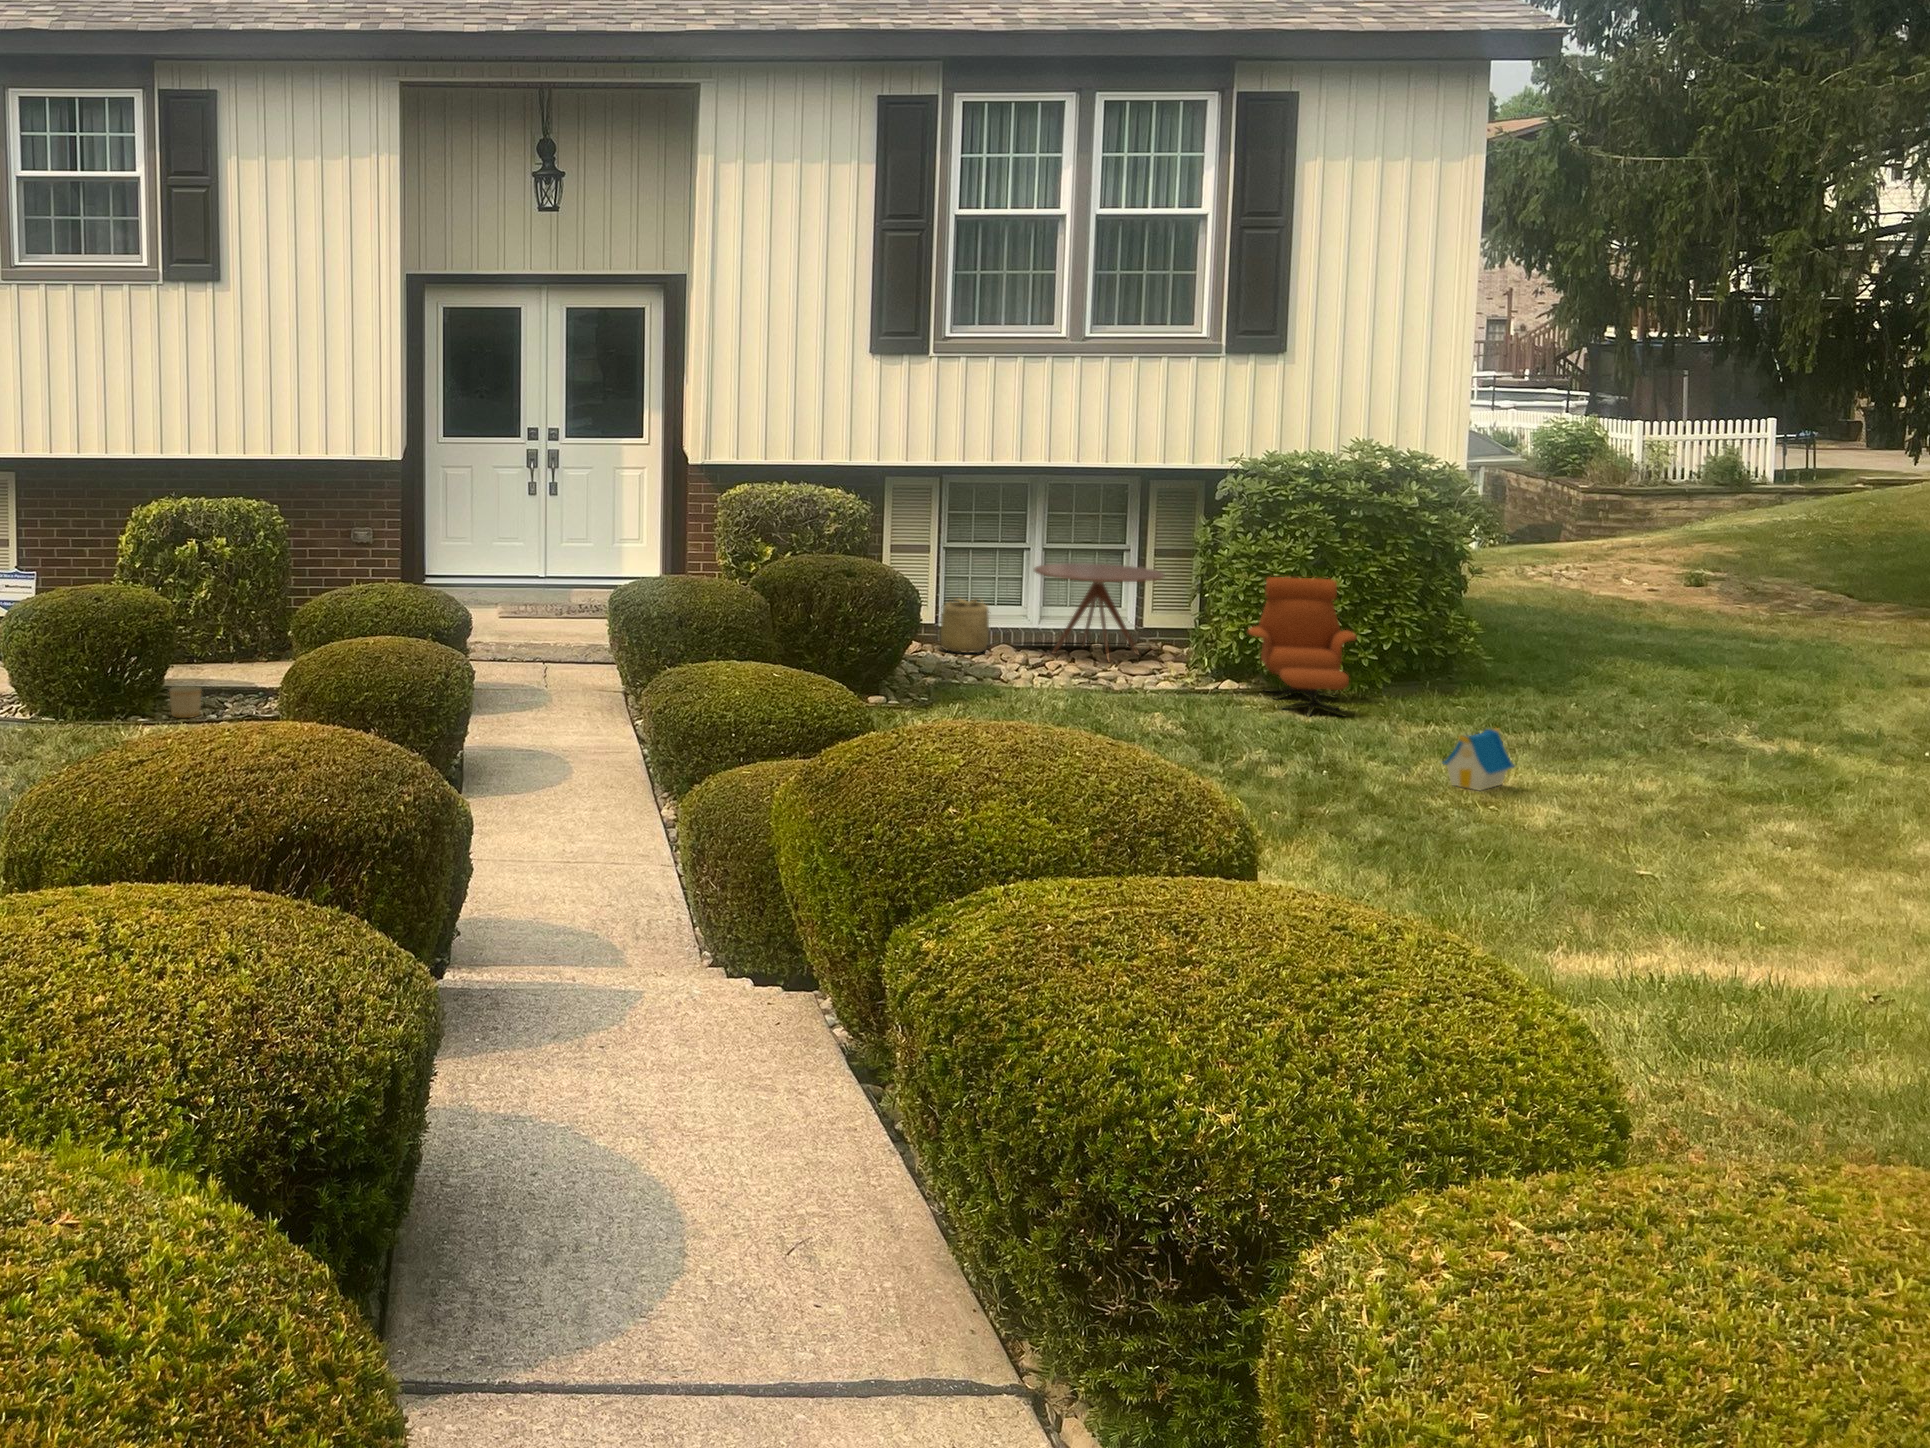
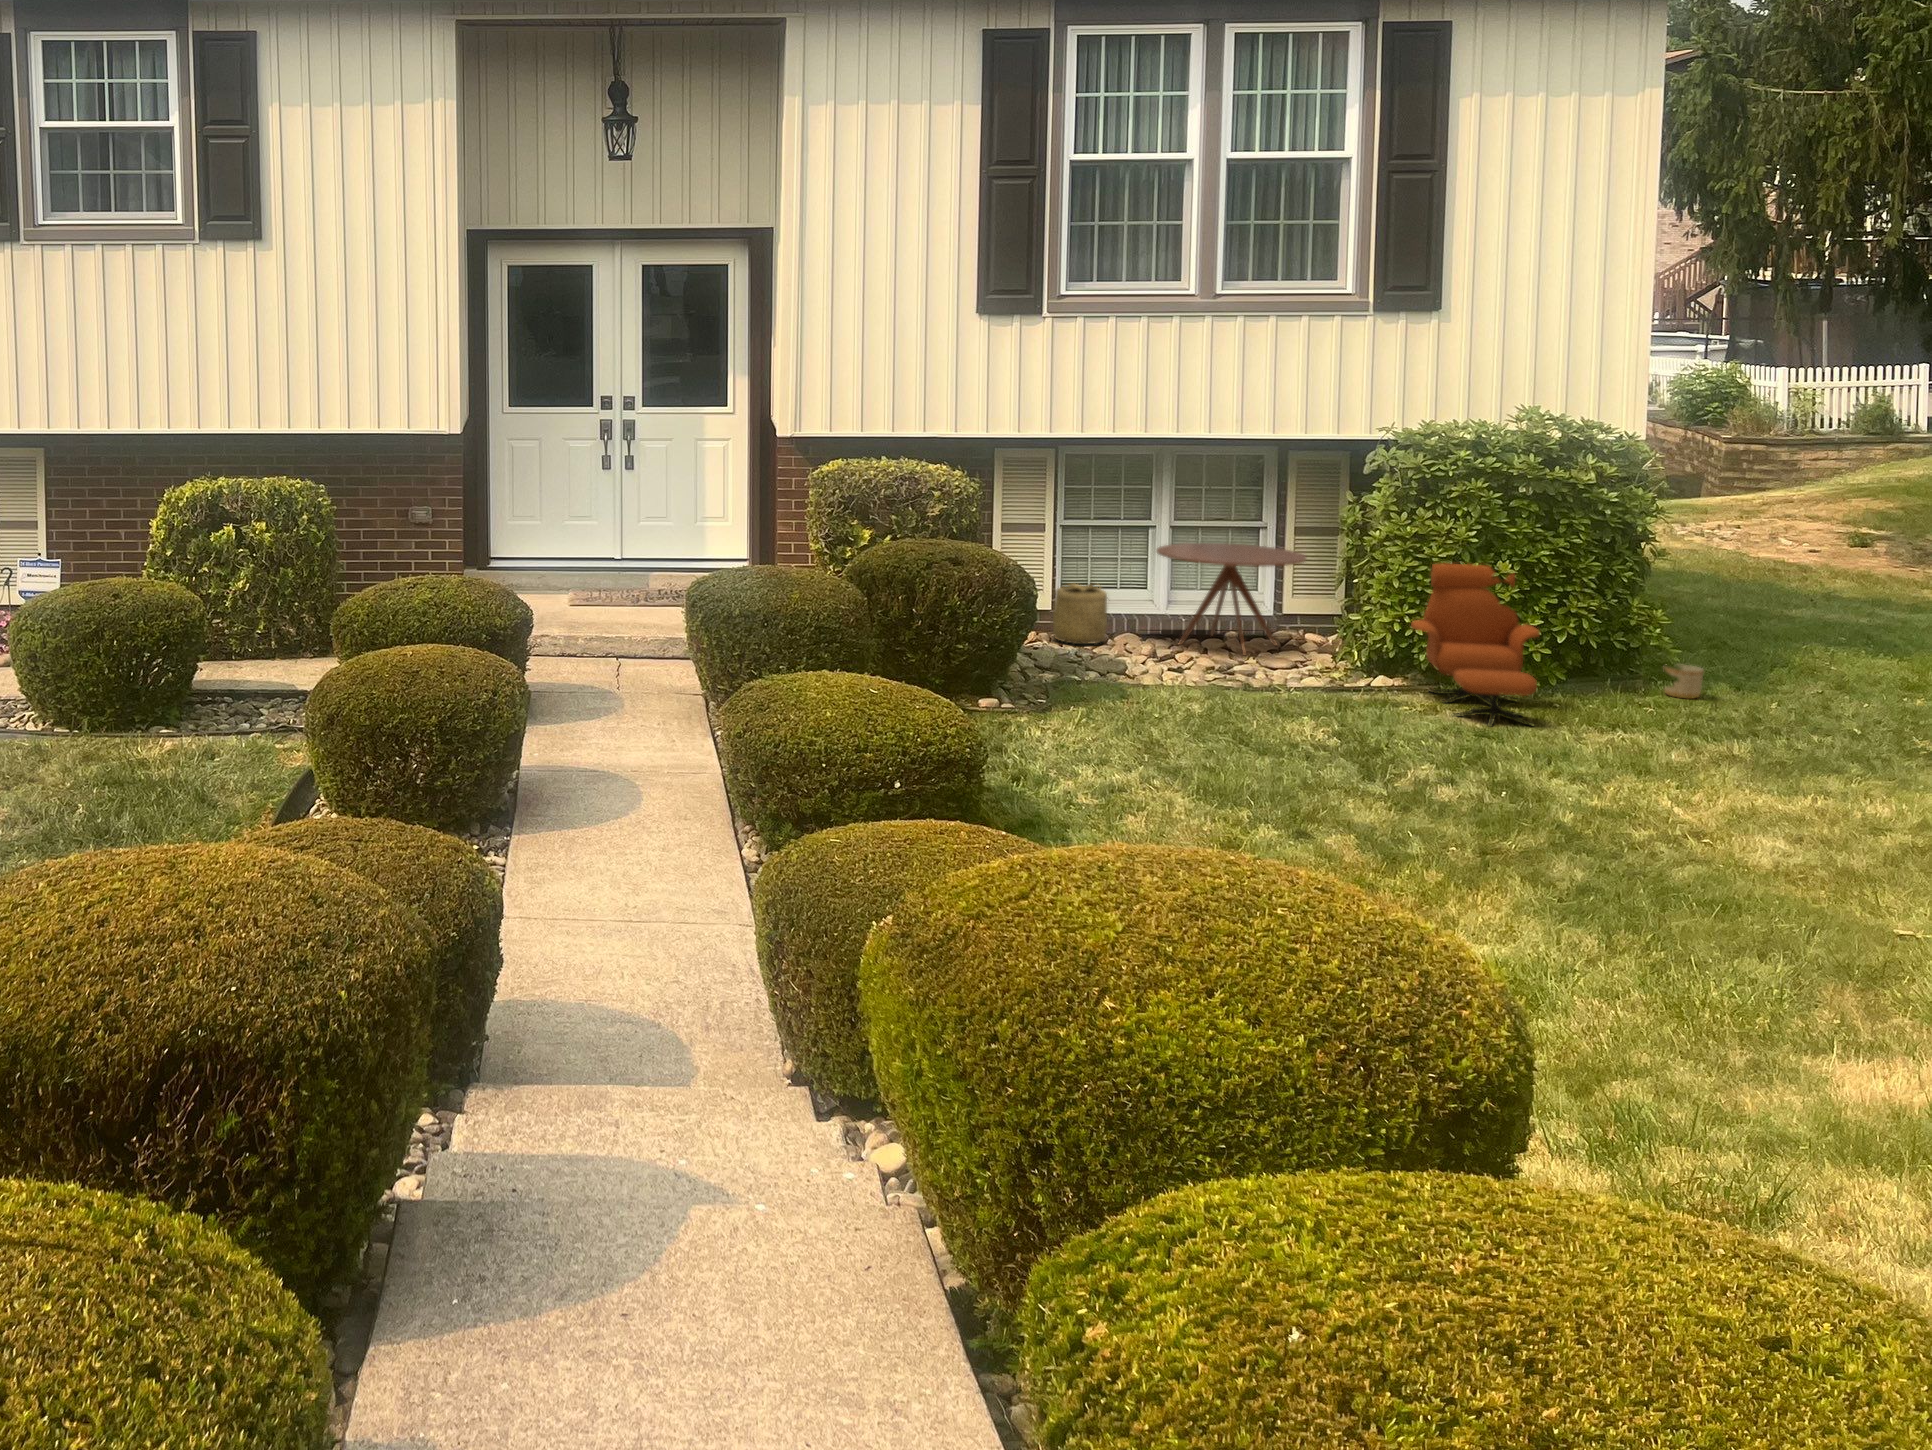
planter: present [170,686,201,718] -> present [1665,664,1703,699]
toy house: present [1443,728,1514,791] -> none [1675,753,1767,829]

